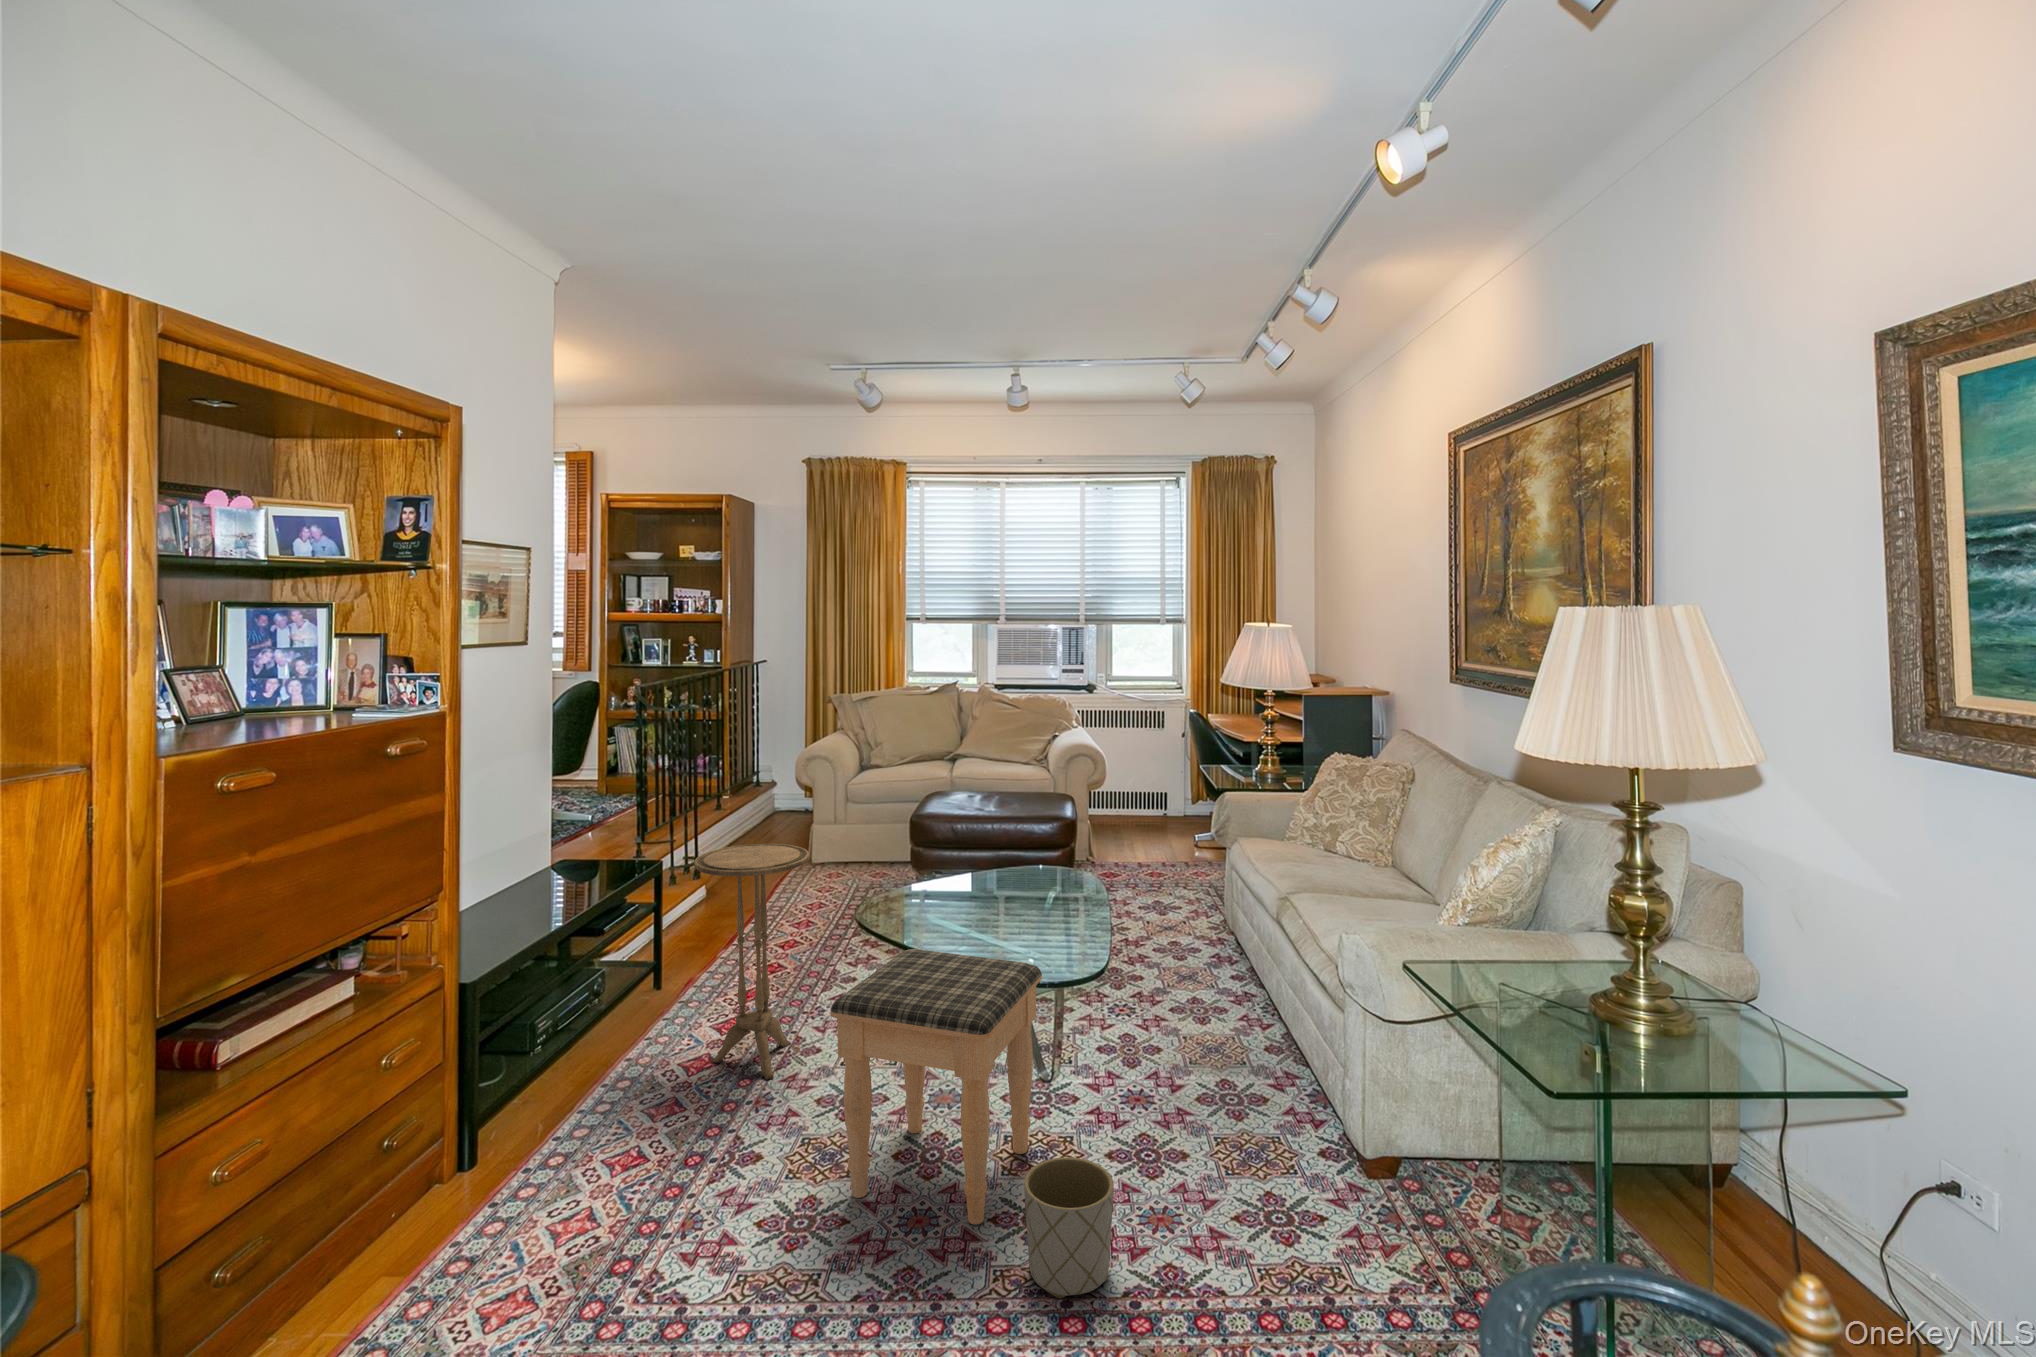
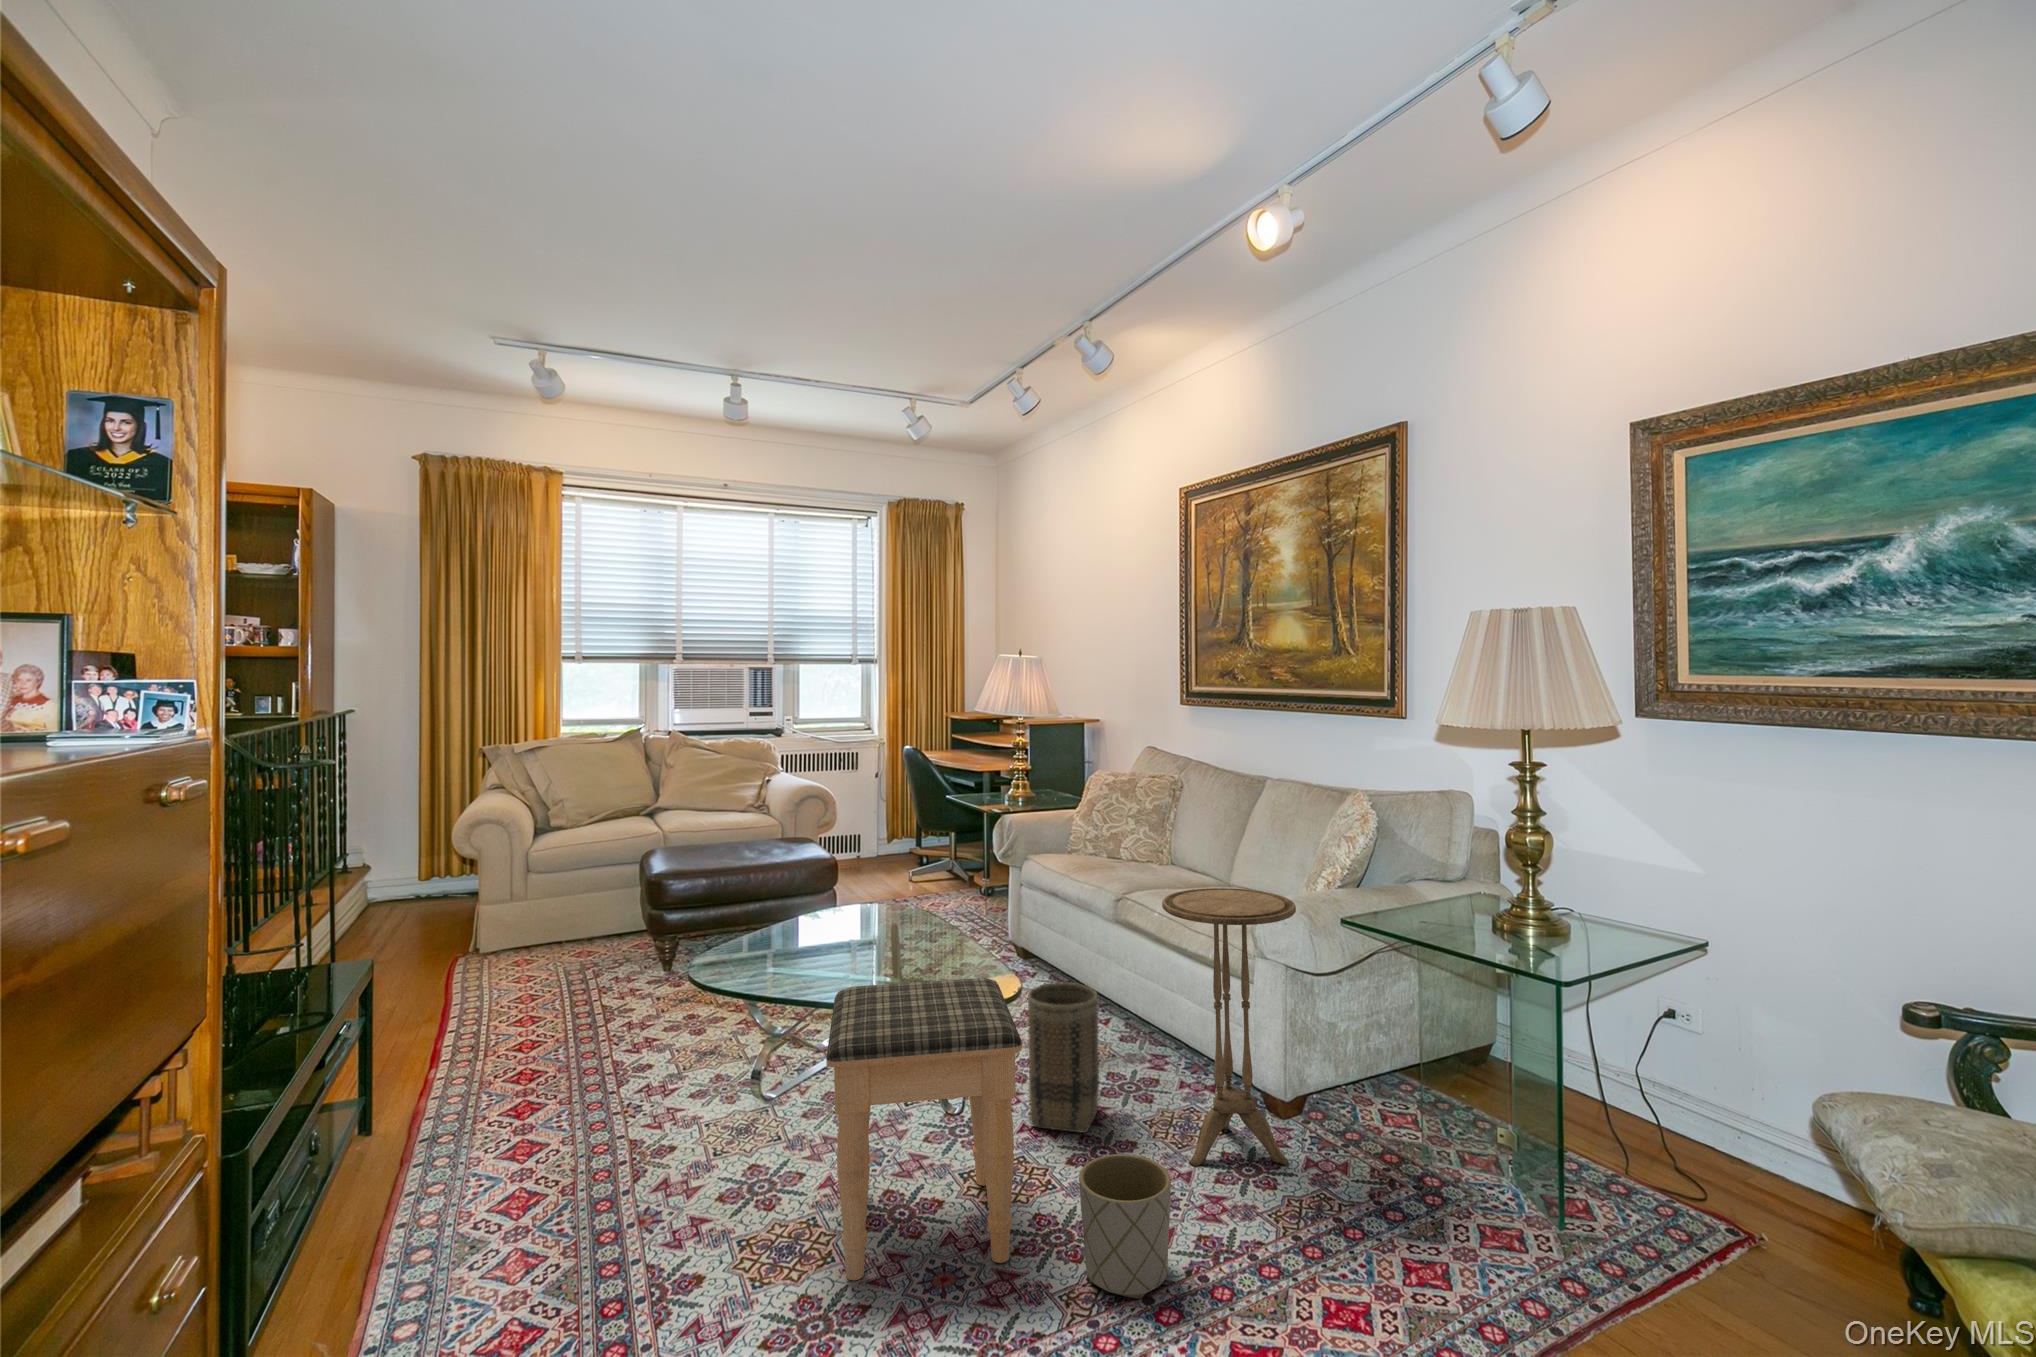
side table: present [694,844,809,1080] -> present [1162,888,1296,1167]
basket: none [1104,979,1182,1133] -> present [1028,983,1099,1133]

